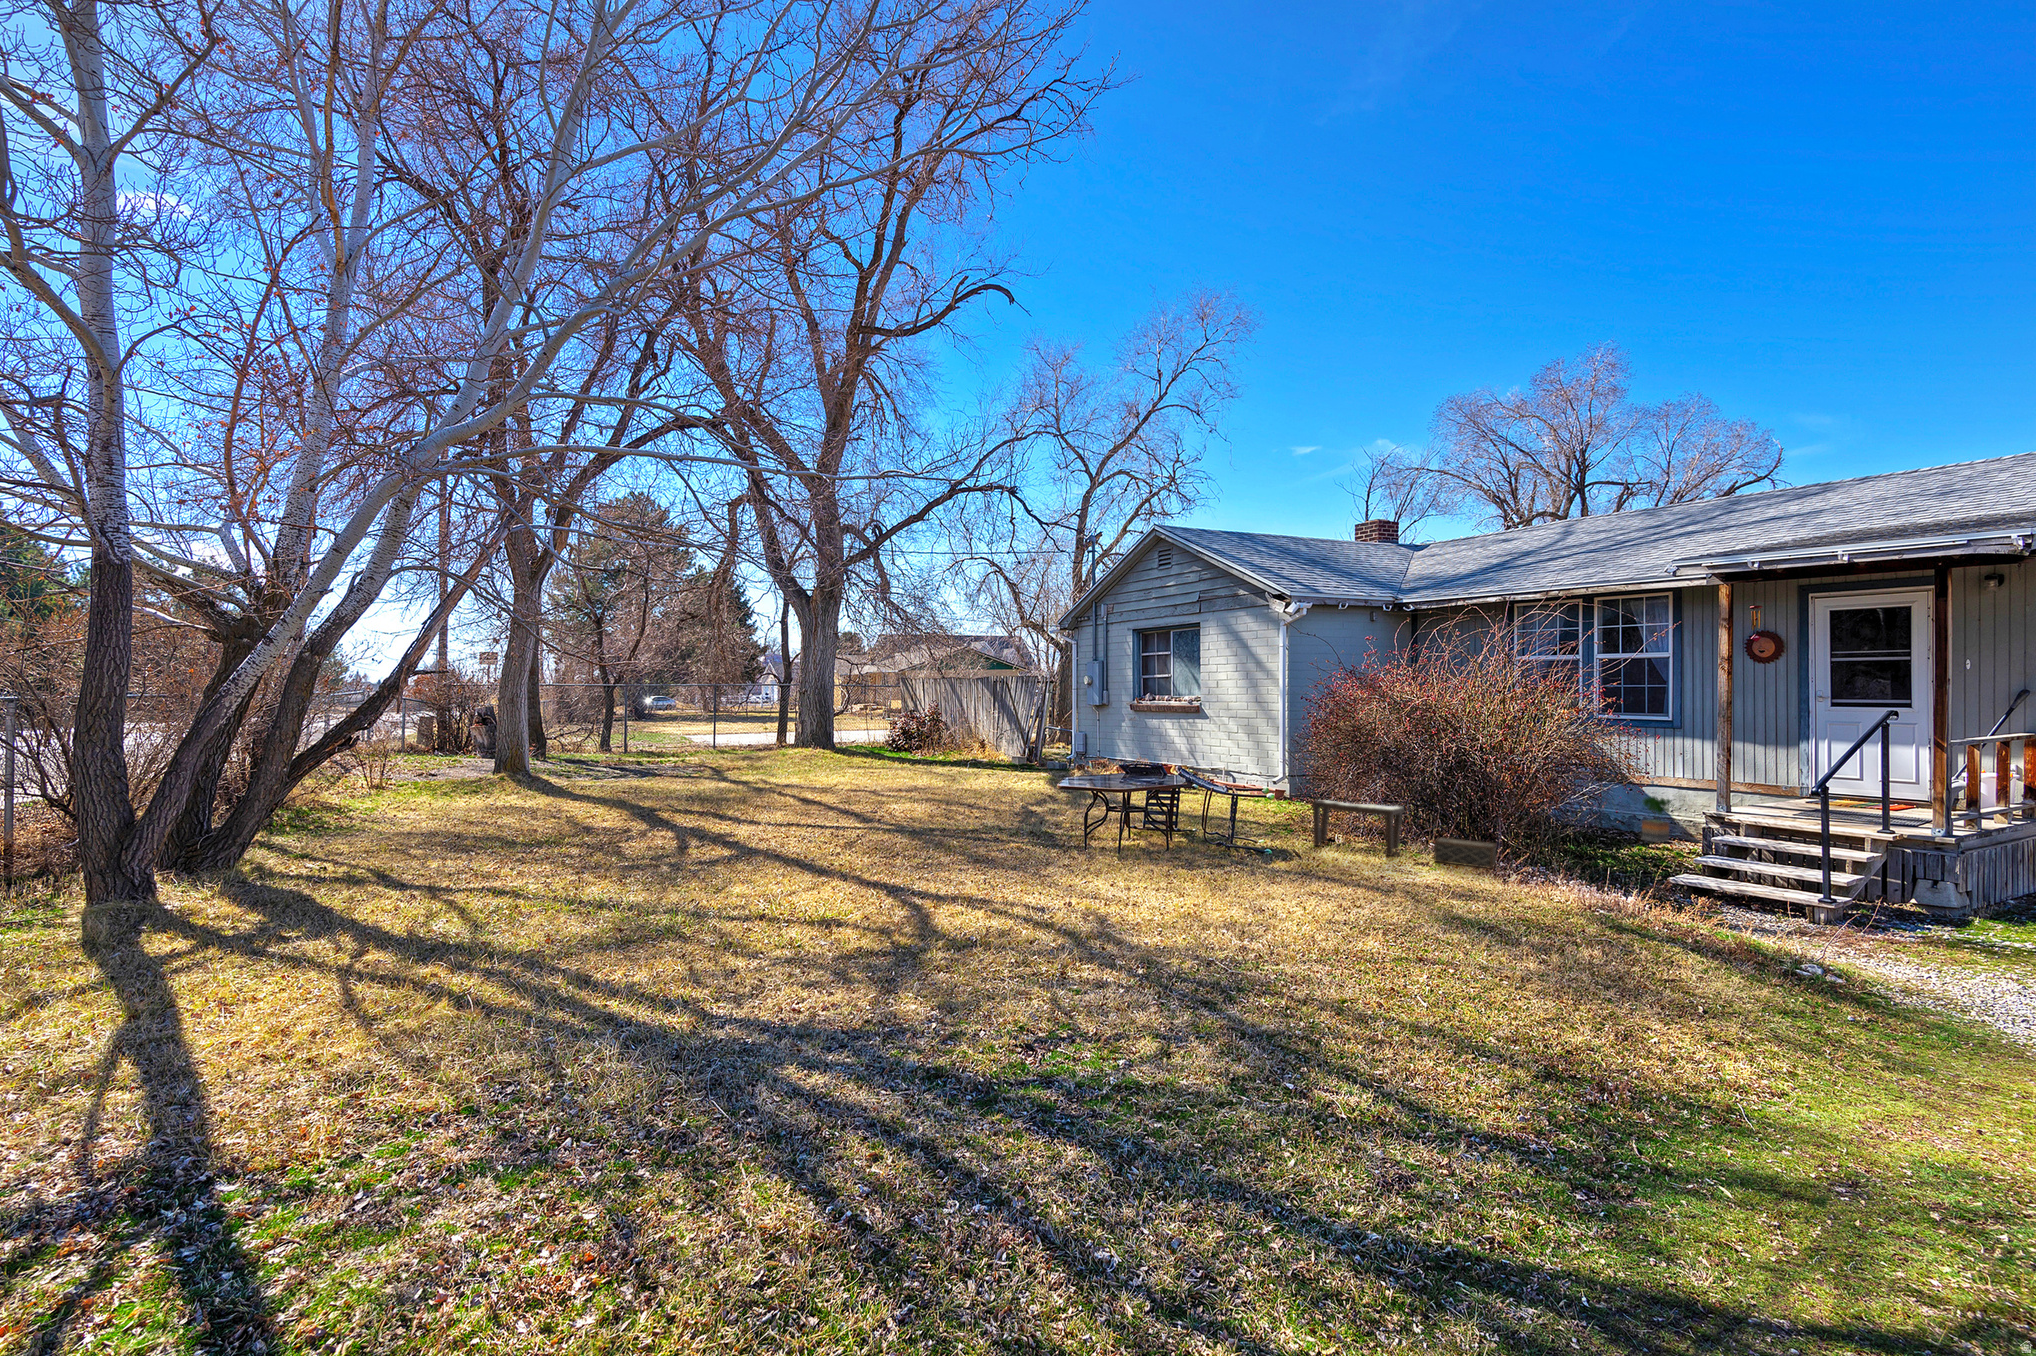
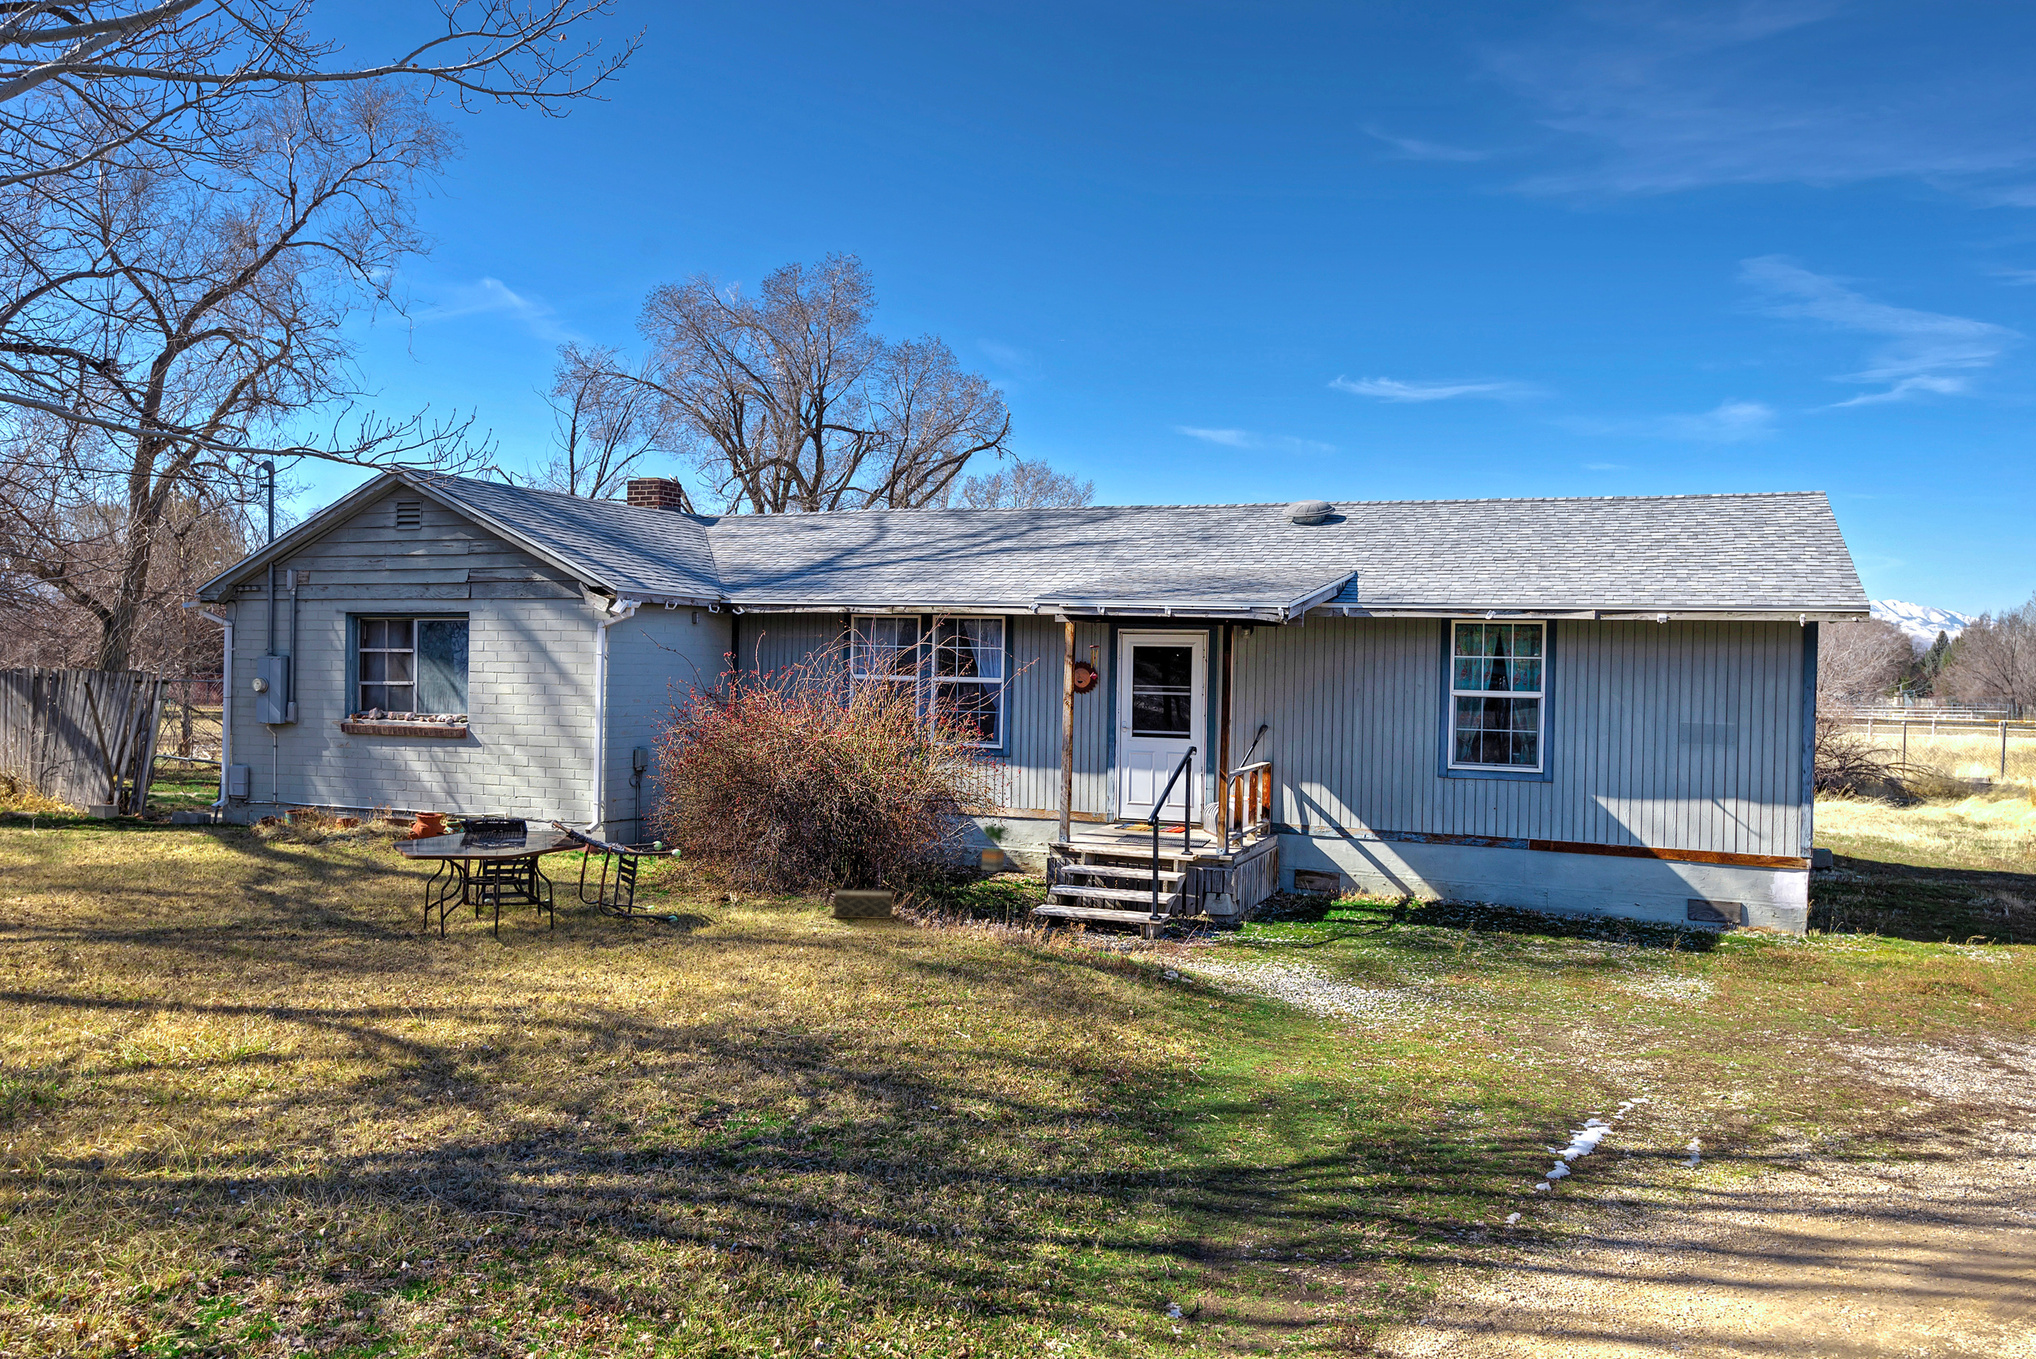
bench: present [1312,800,1404,856] -> none [696,856,796,916]

